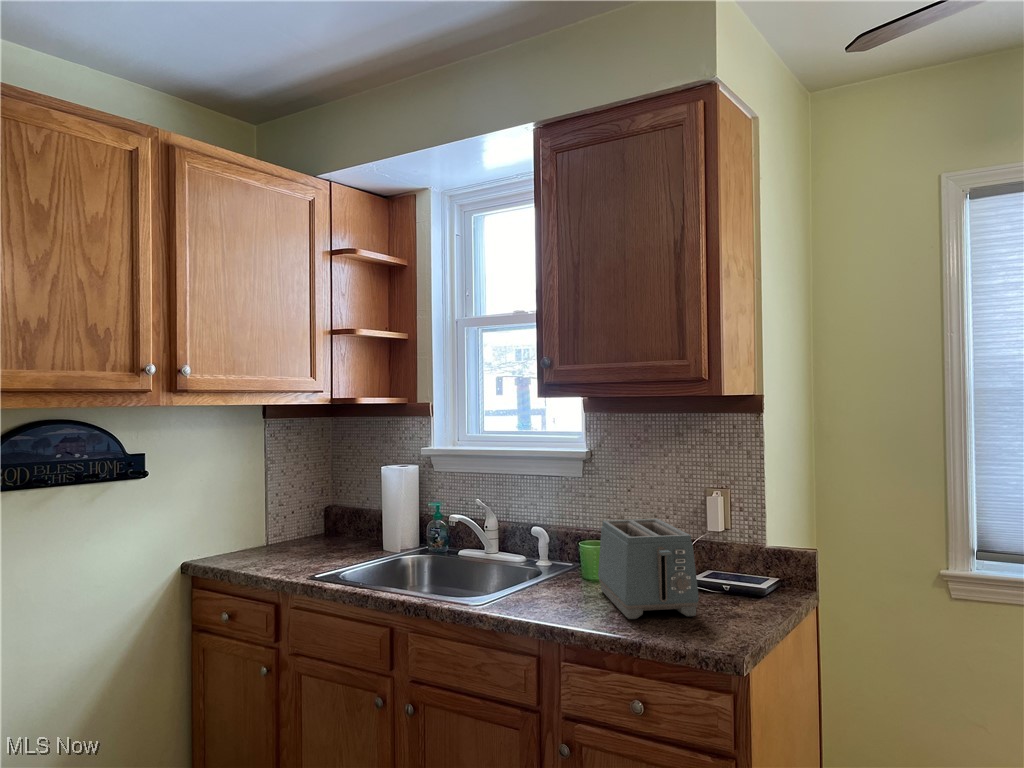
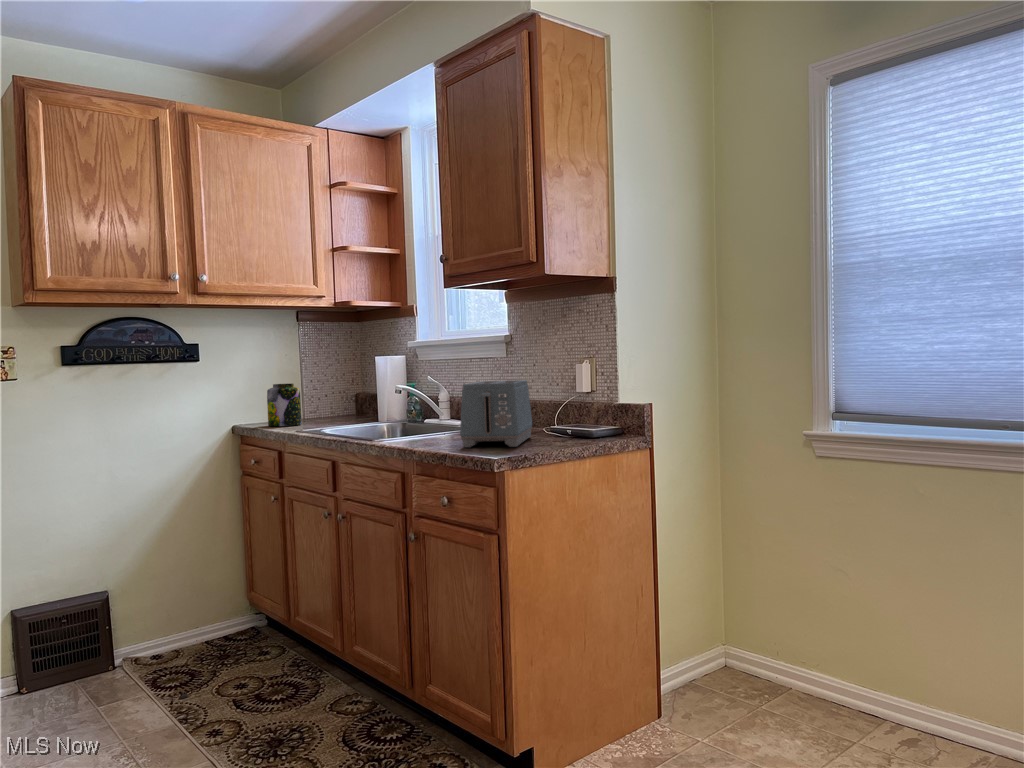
jar: none [241,505,286,565] -> present [267,383,302,426]

